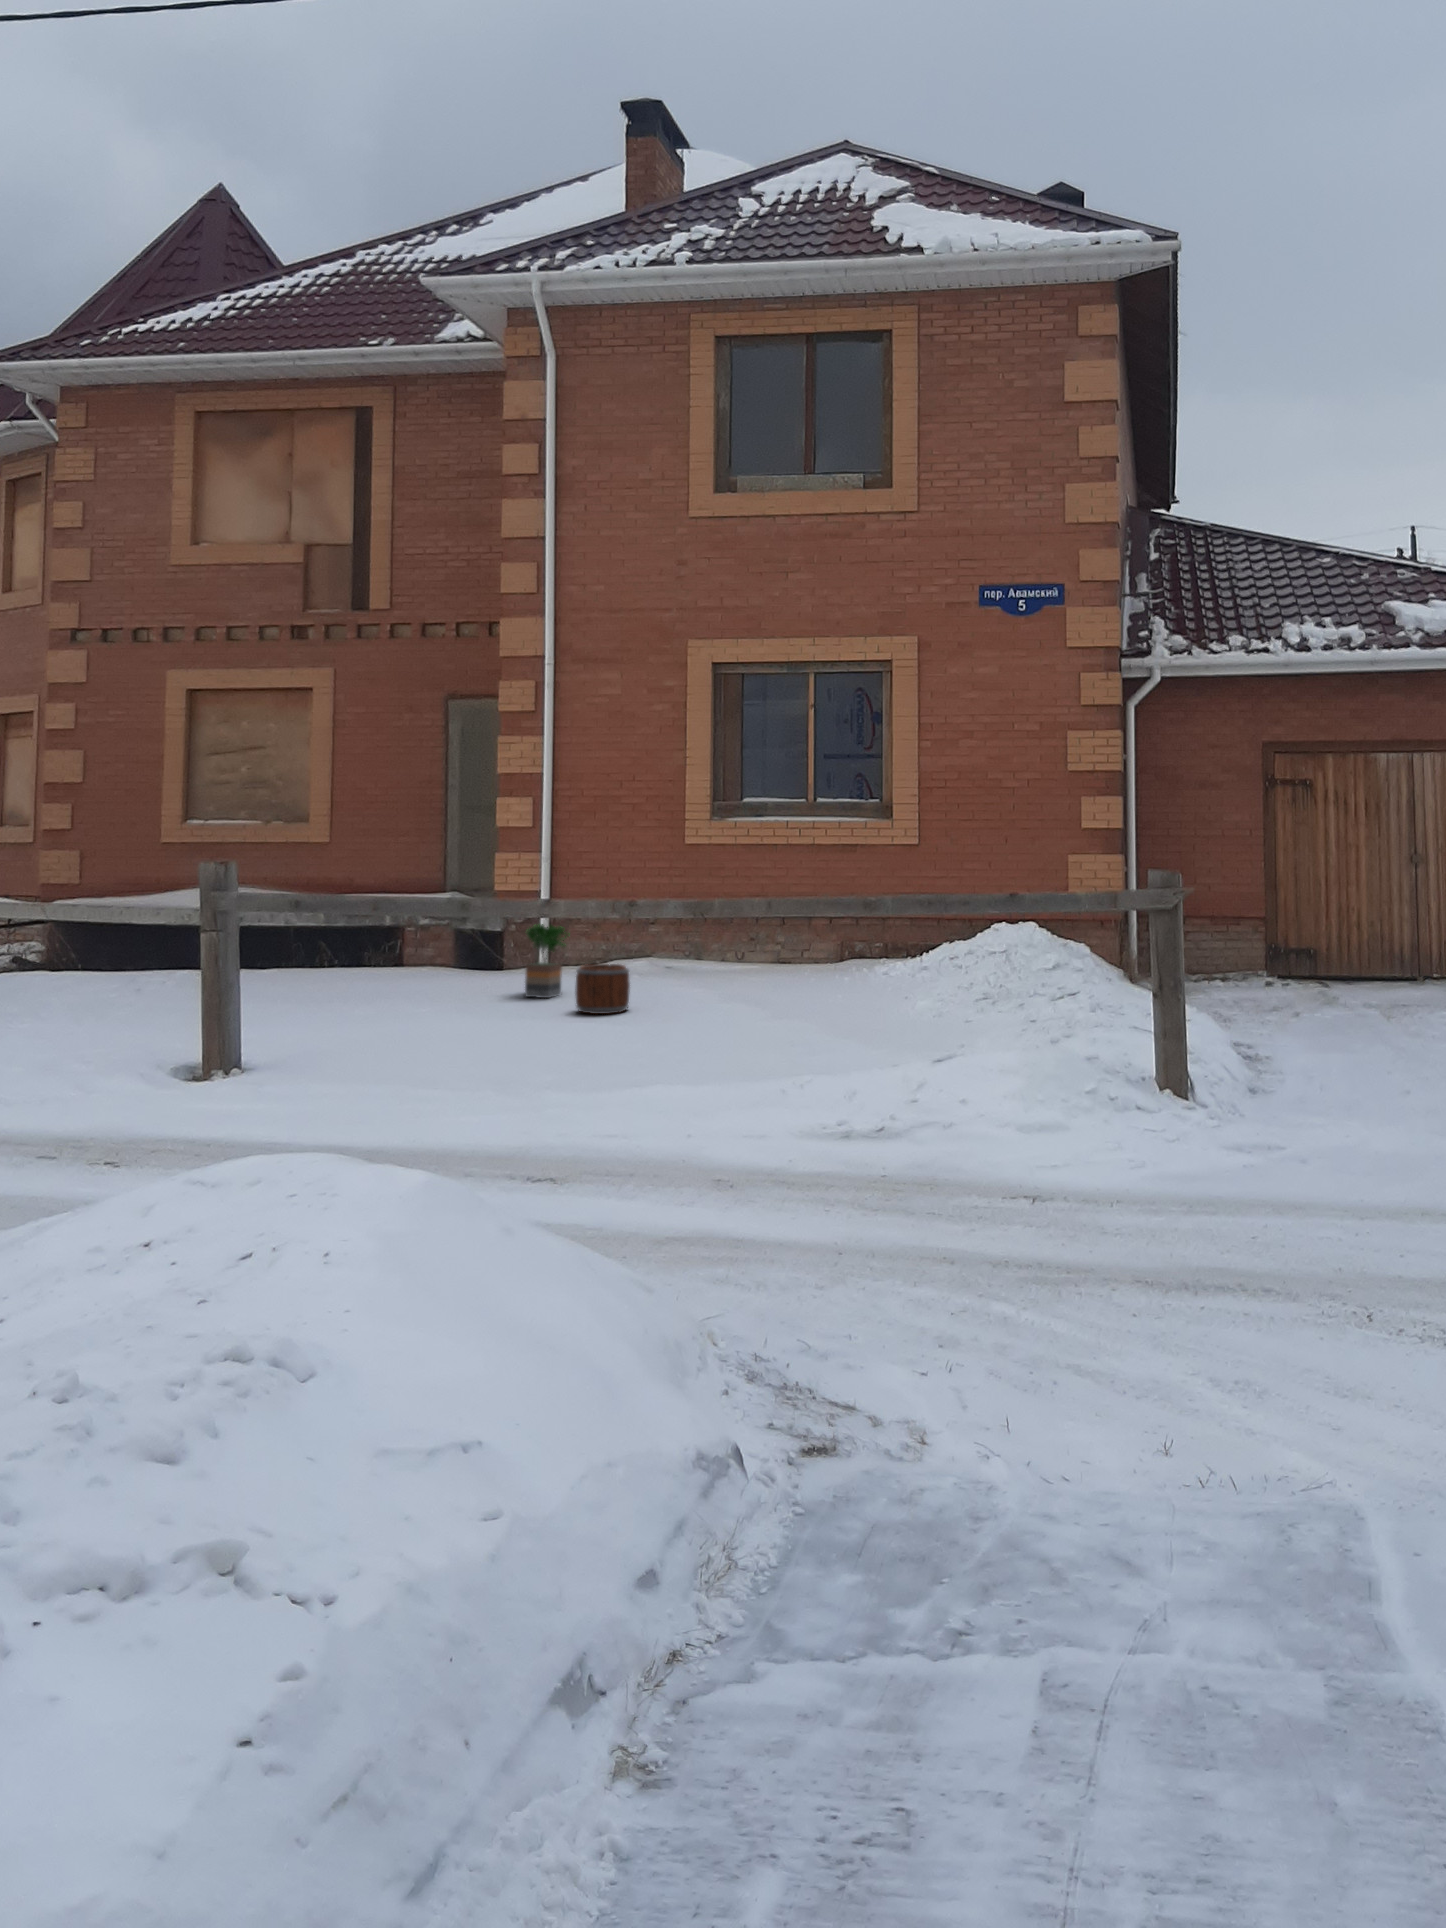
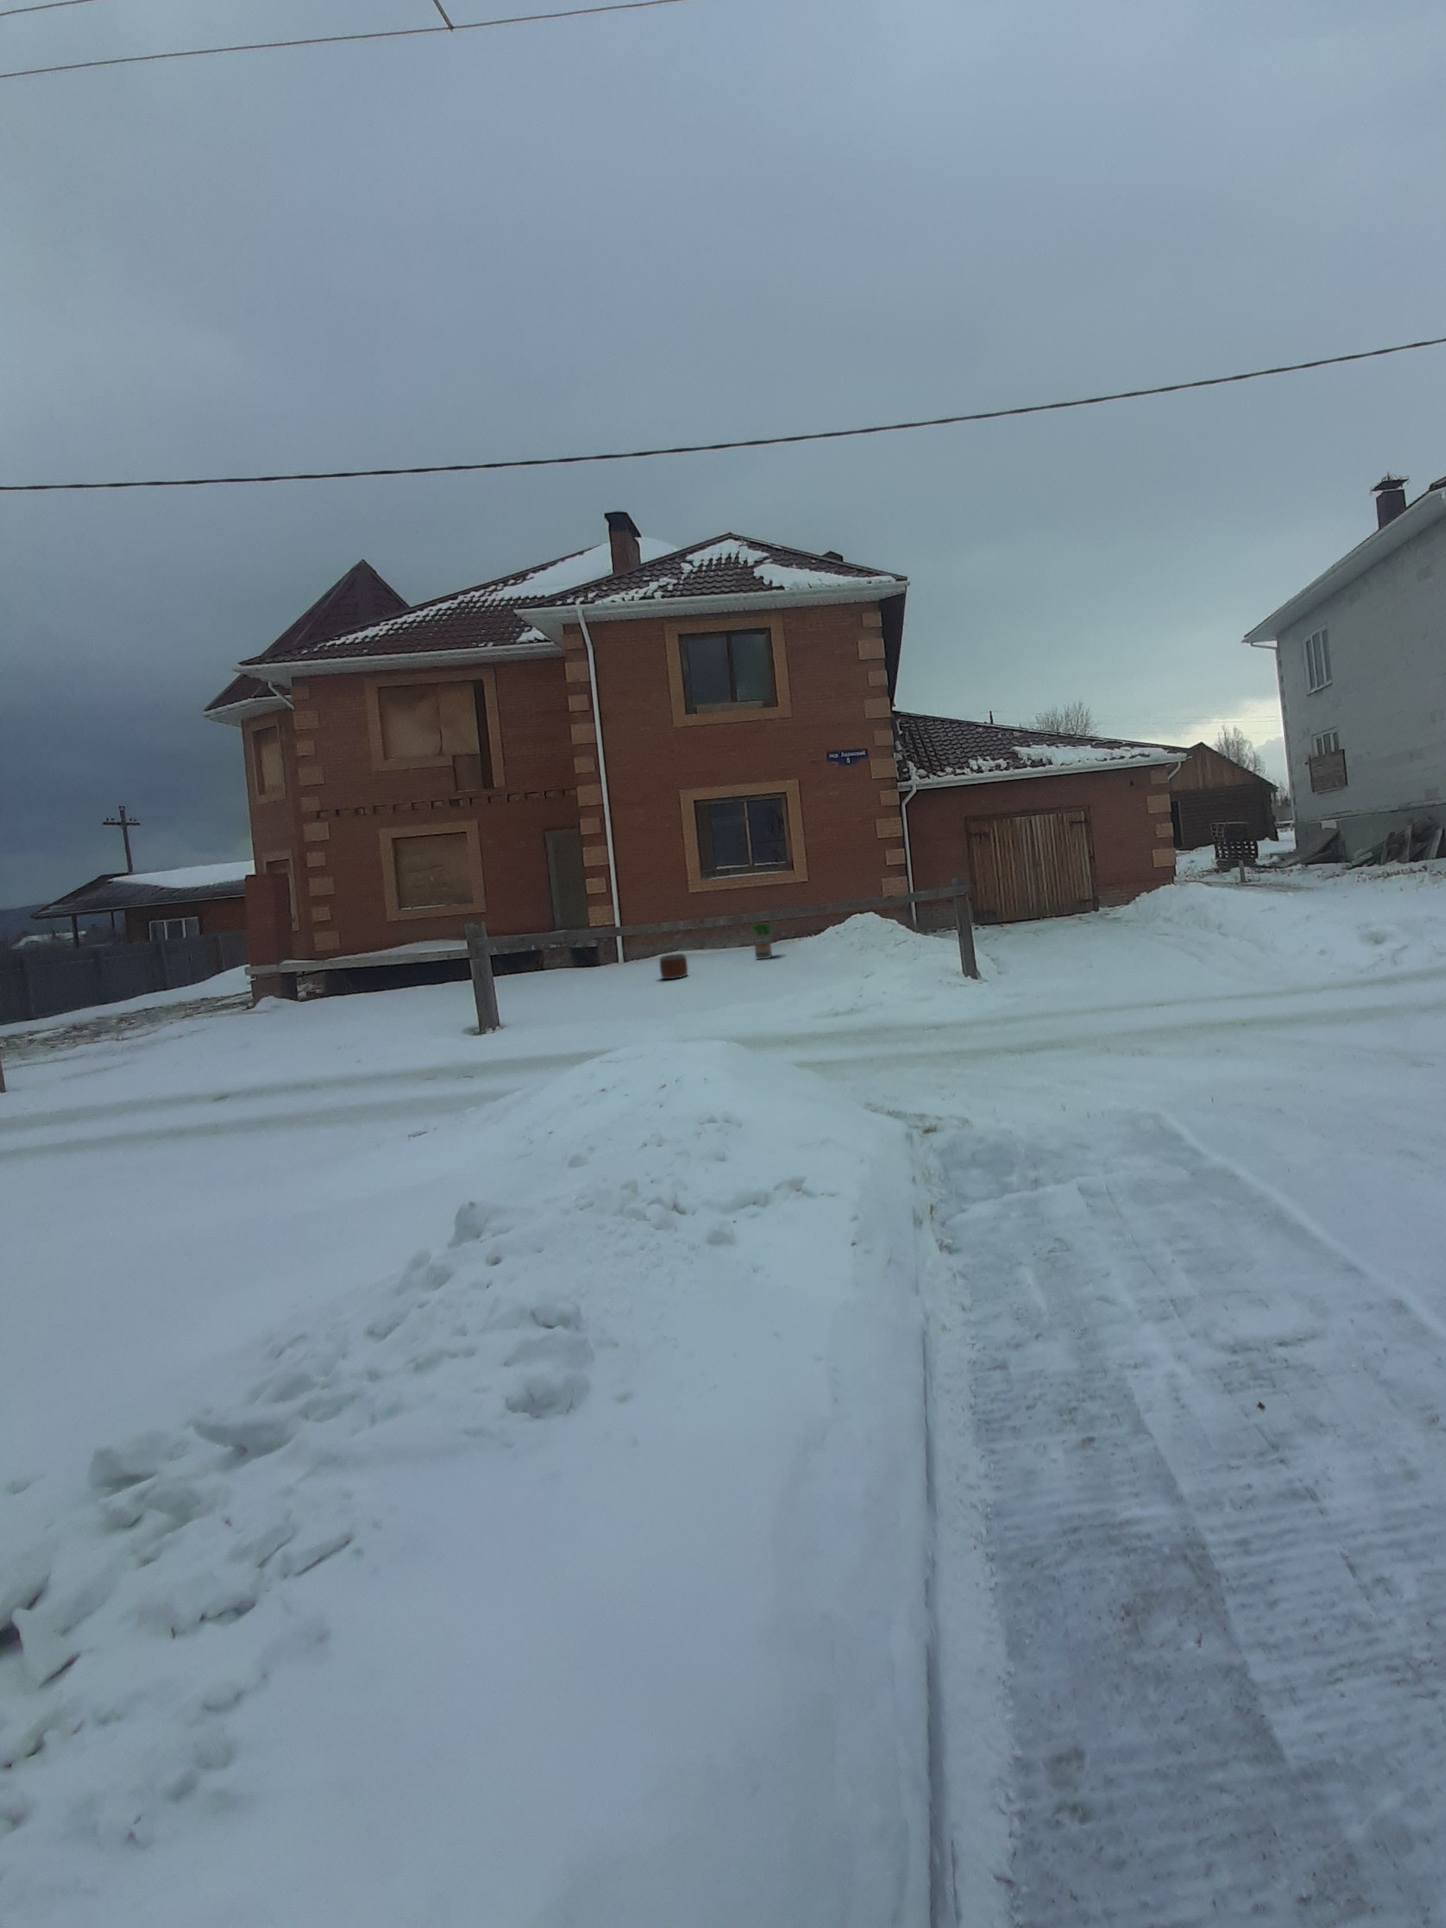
potted tree: present [525,924,570,998] -> present [752,924,772,959]

